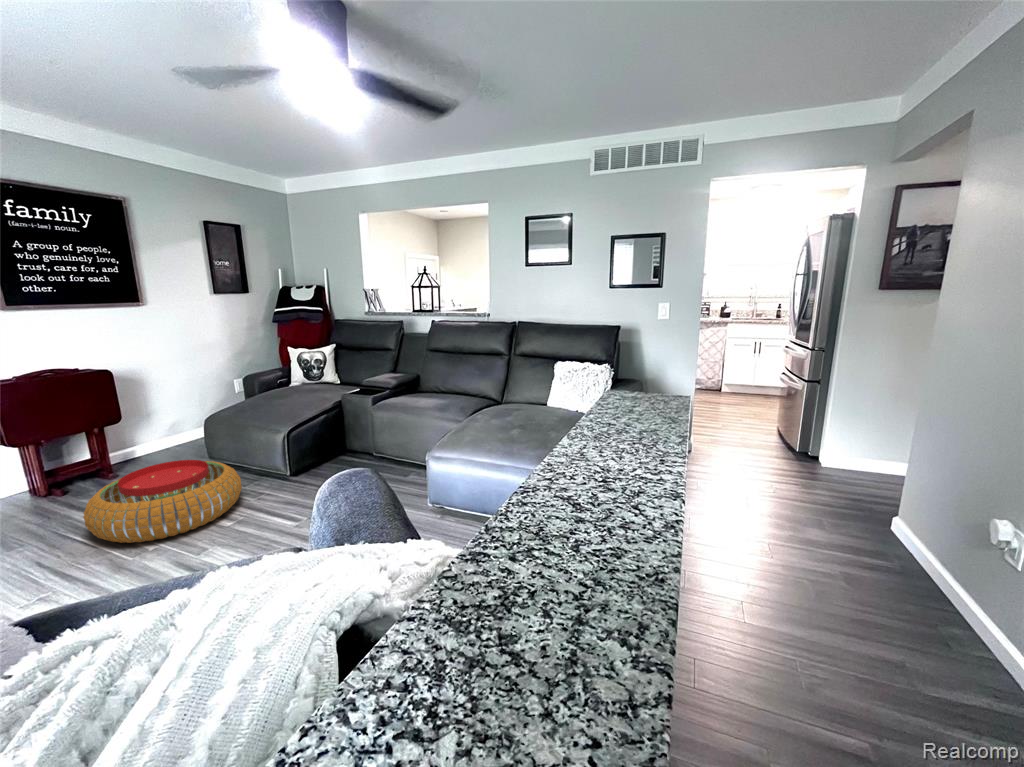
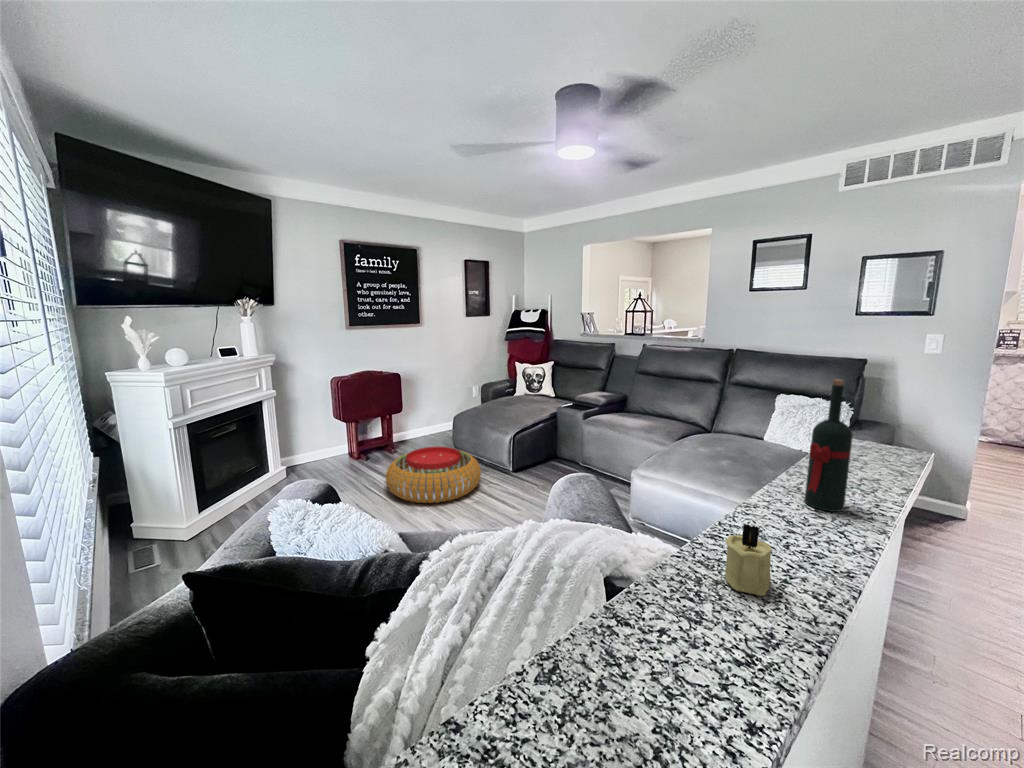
wine bottle: none [590,320,634,481] -> present [804,379,853,512]
candle: none [489,544,560,667] -> present [725,524,772,596]

